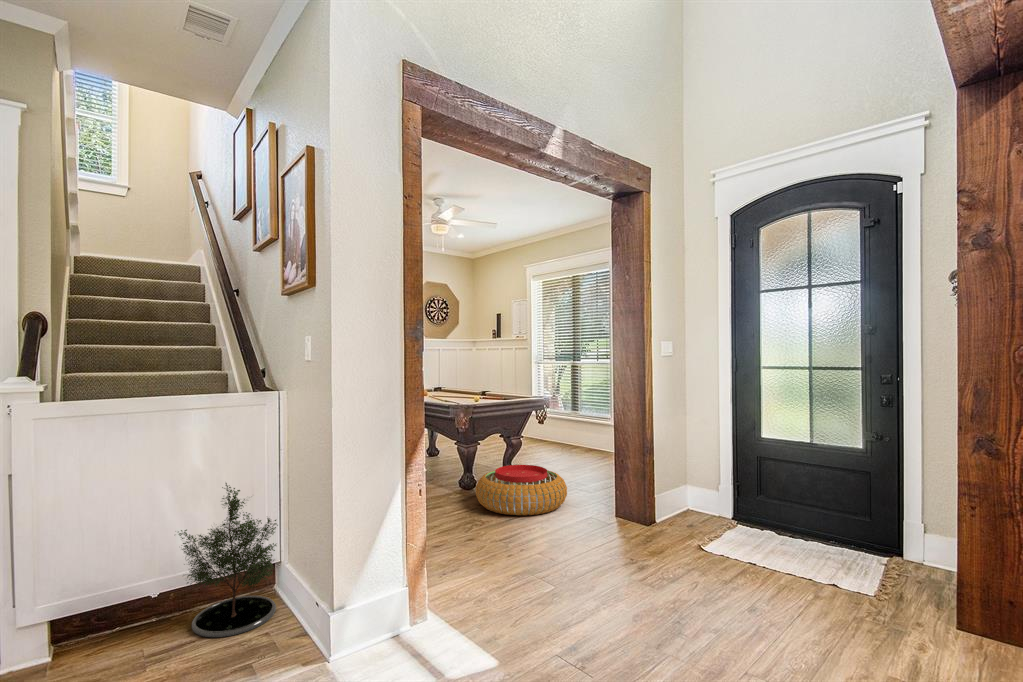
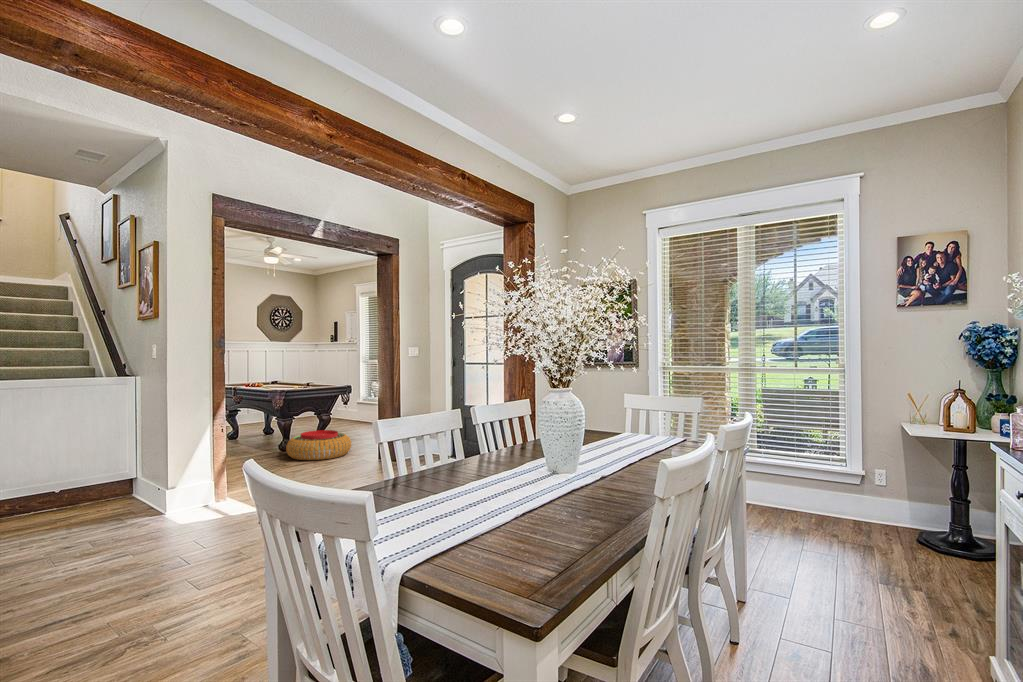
potted tree: present [179,483,278,637] -> none [67,429,135,514]

